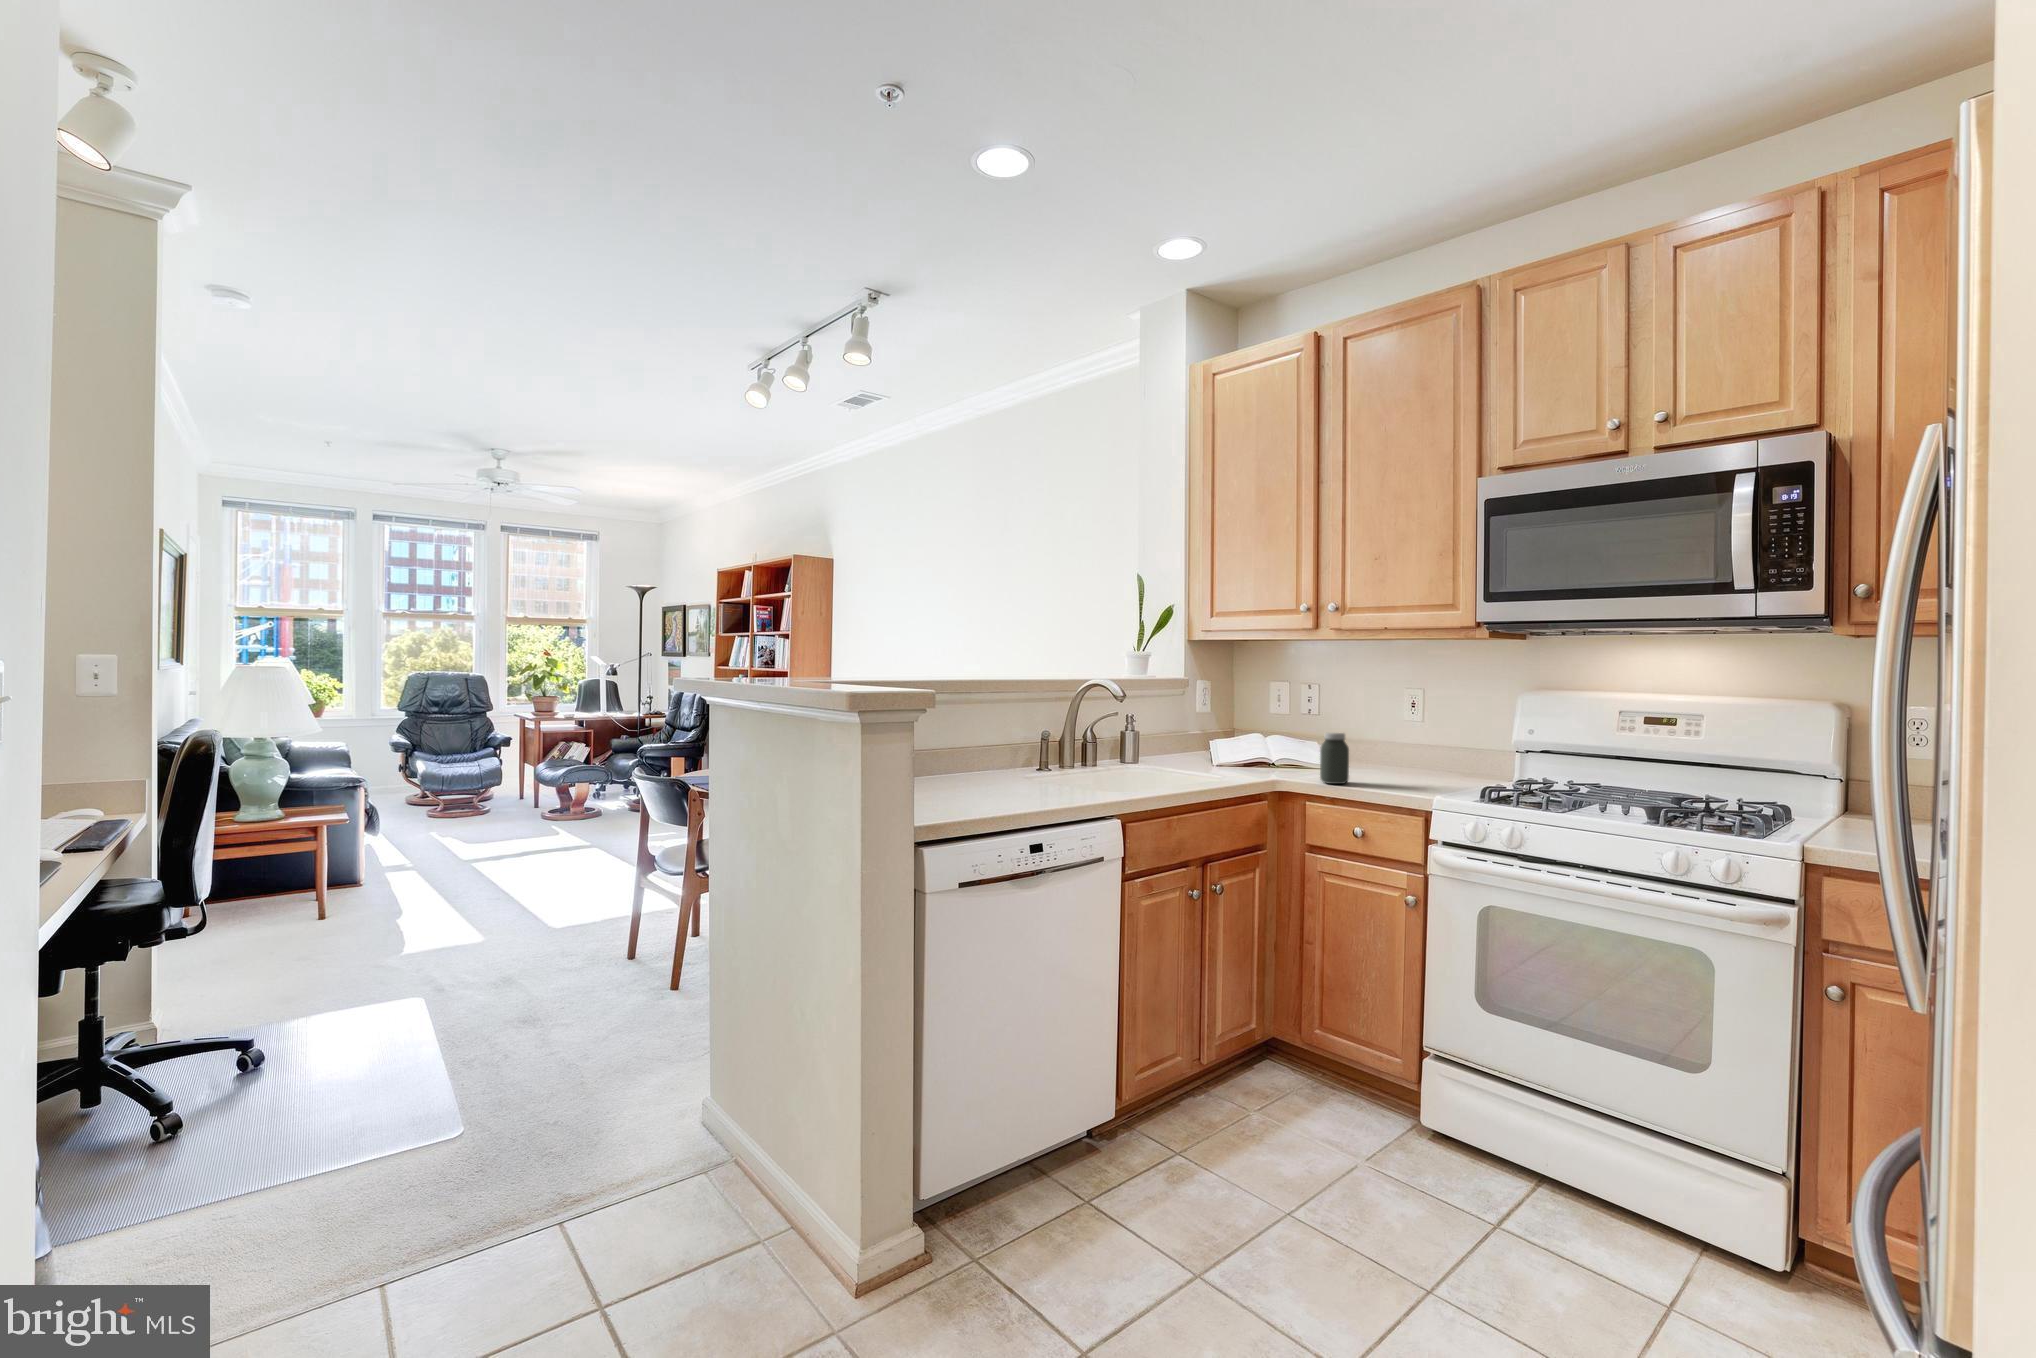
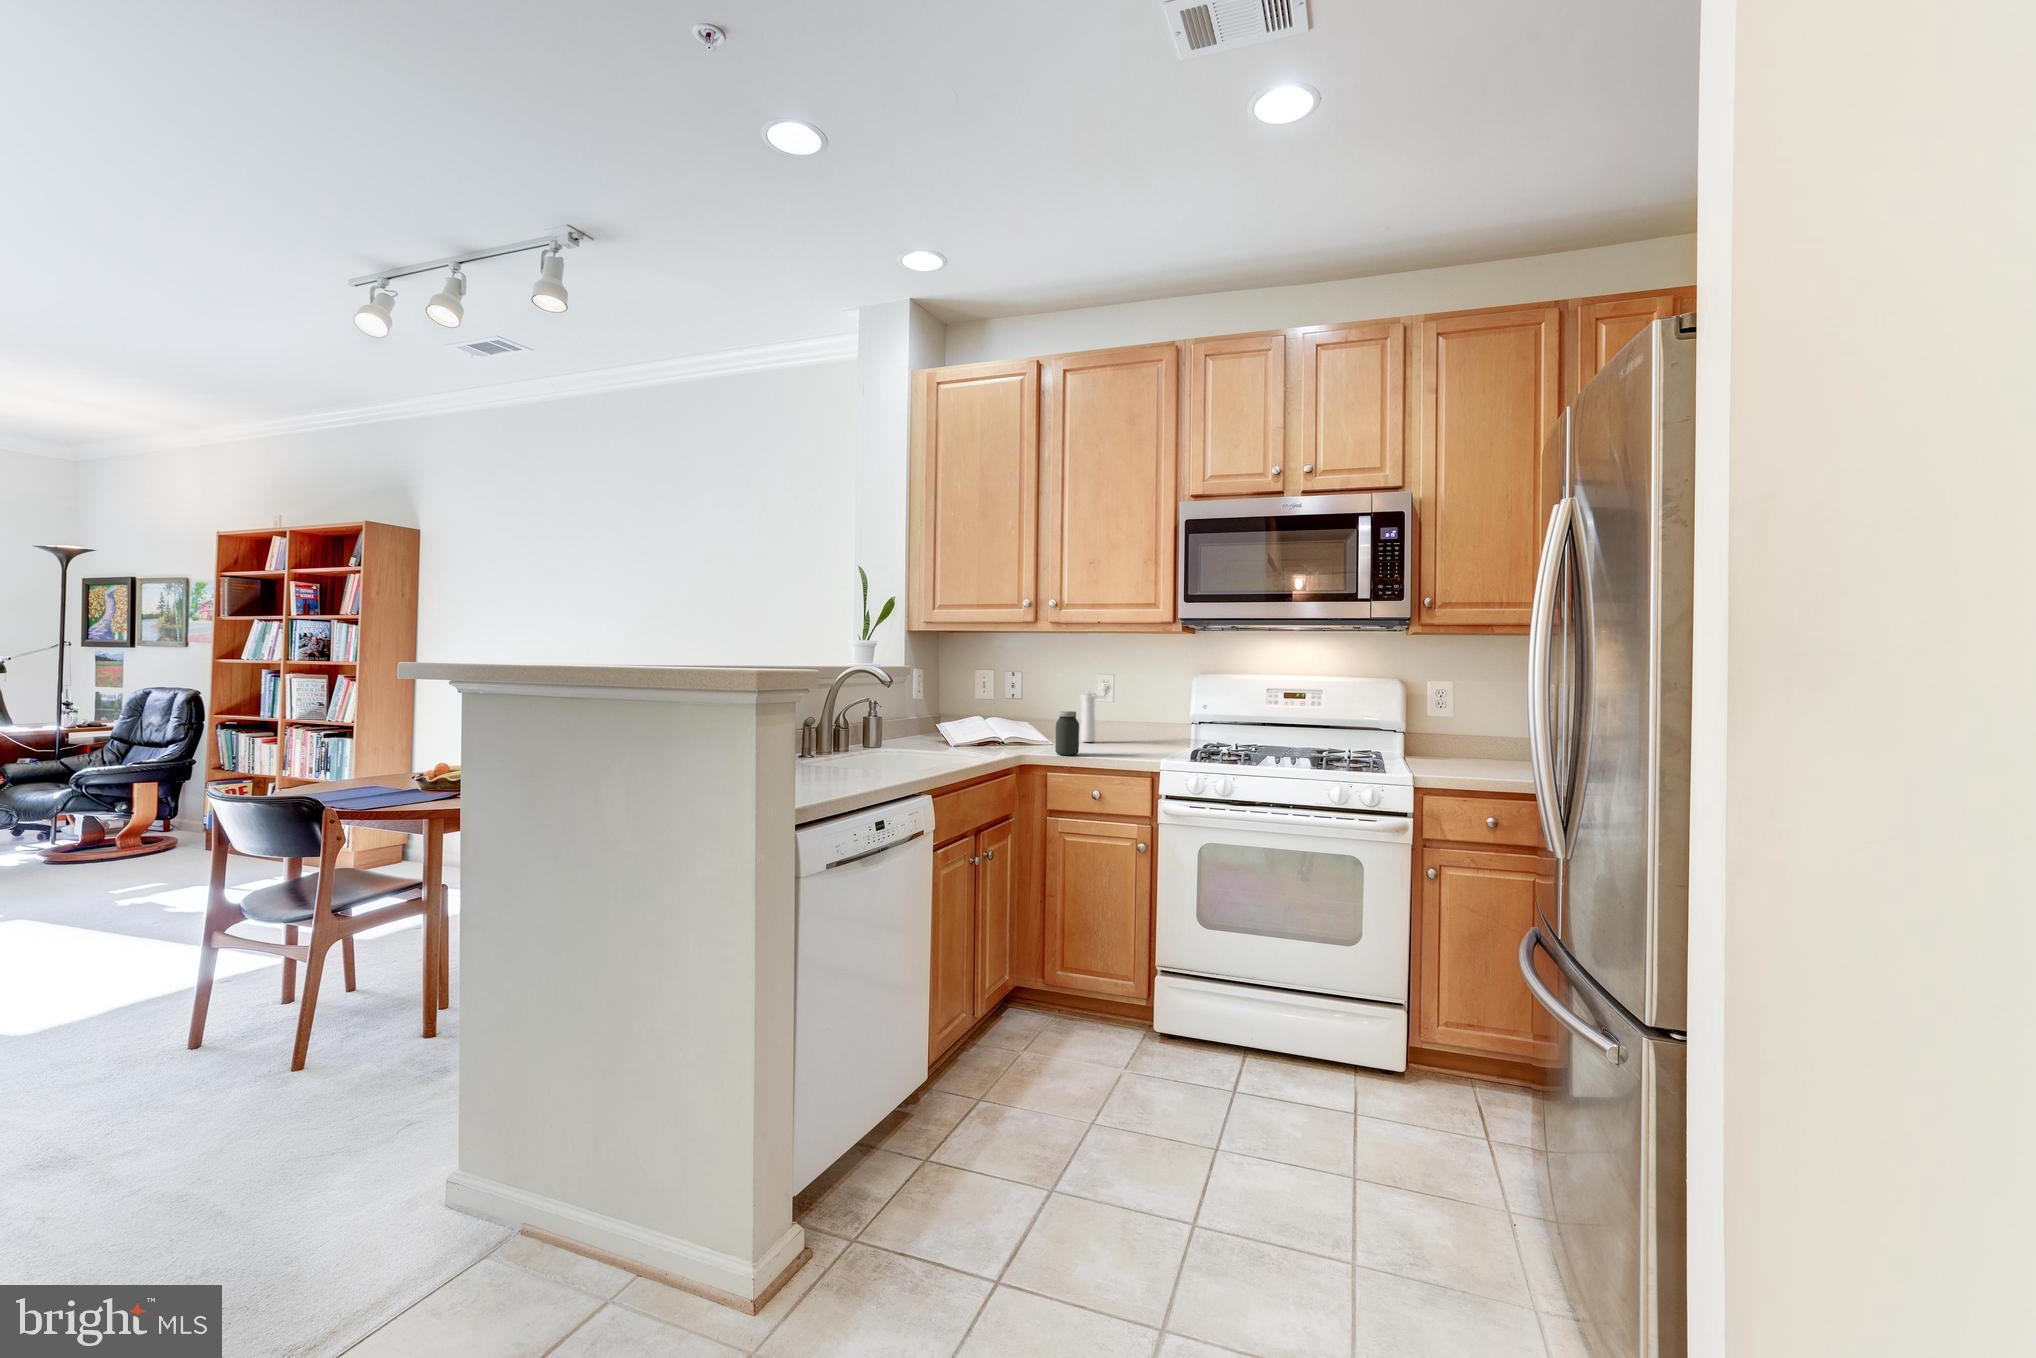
pepper mill: none [1375,700,1420,768] -> present [1080,685,1110,742]

